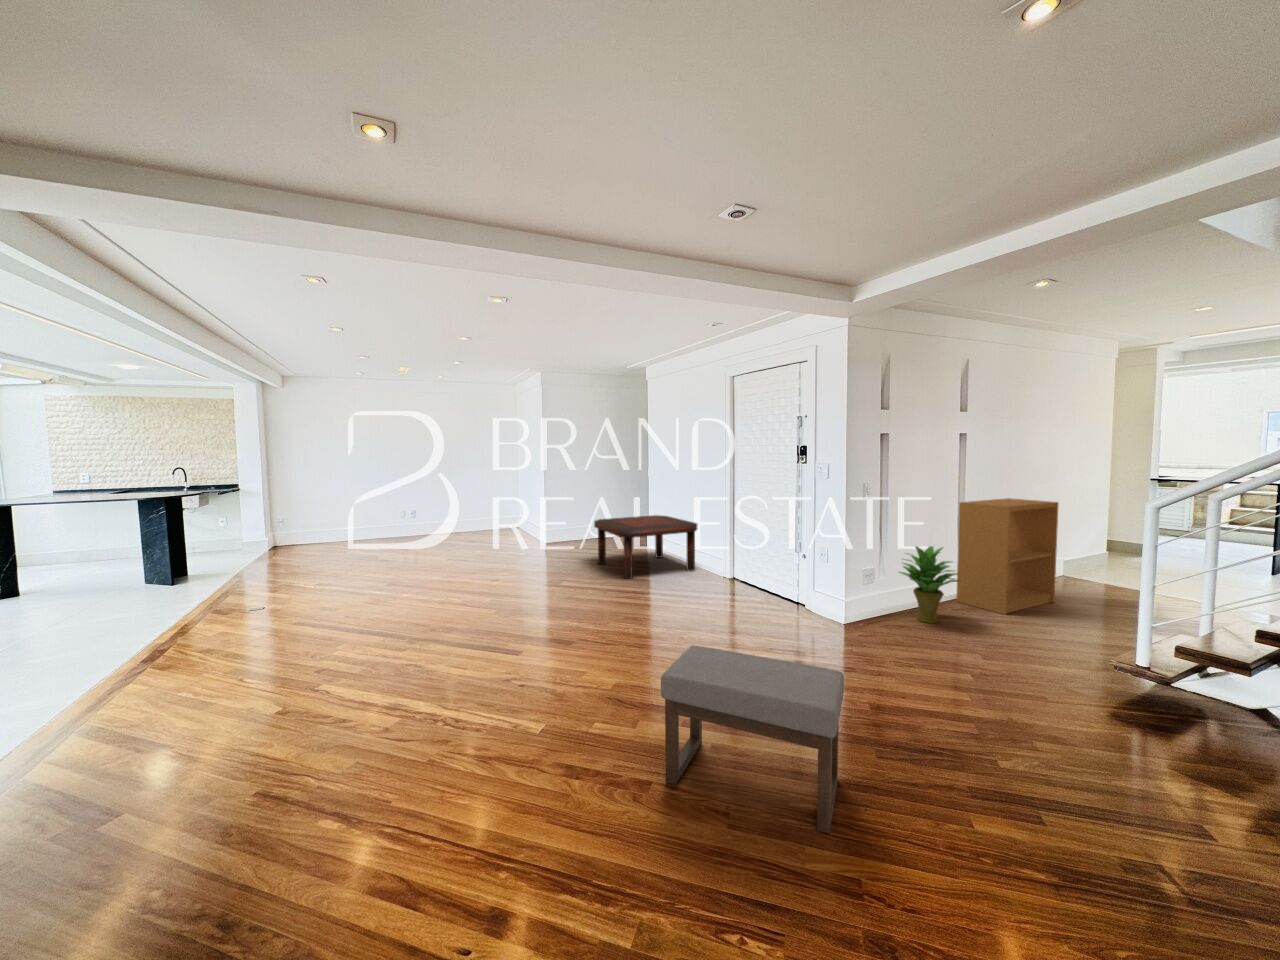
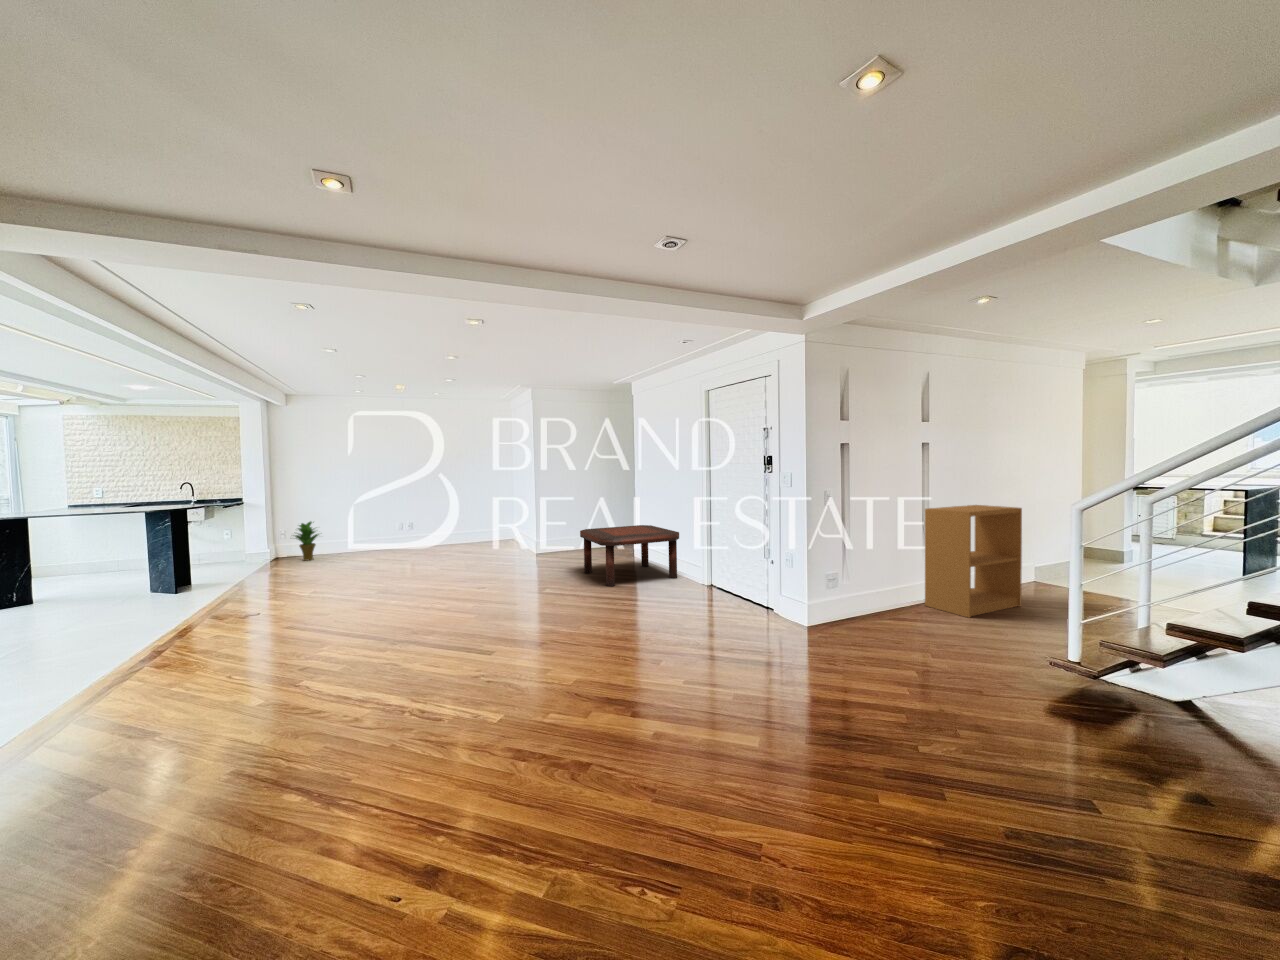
potted plant: present [899,546,963,623] -> present [295,522,319,561]
ottoman: present [661,645,844,834] -> none [598,639,767,807]

